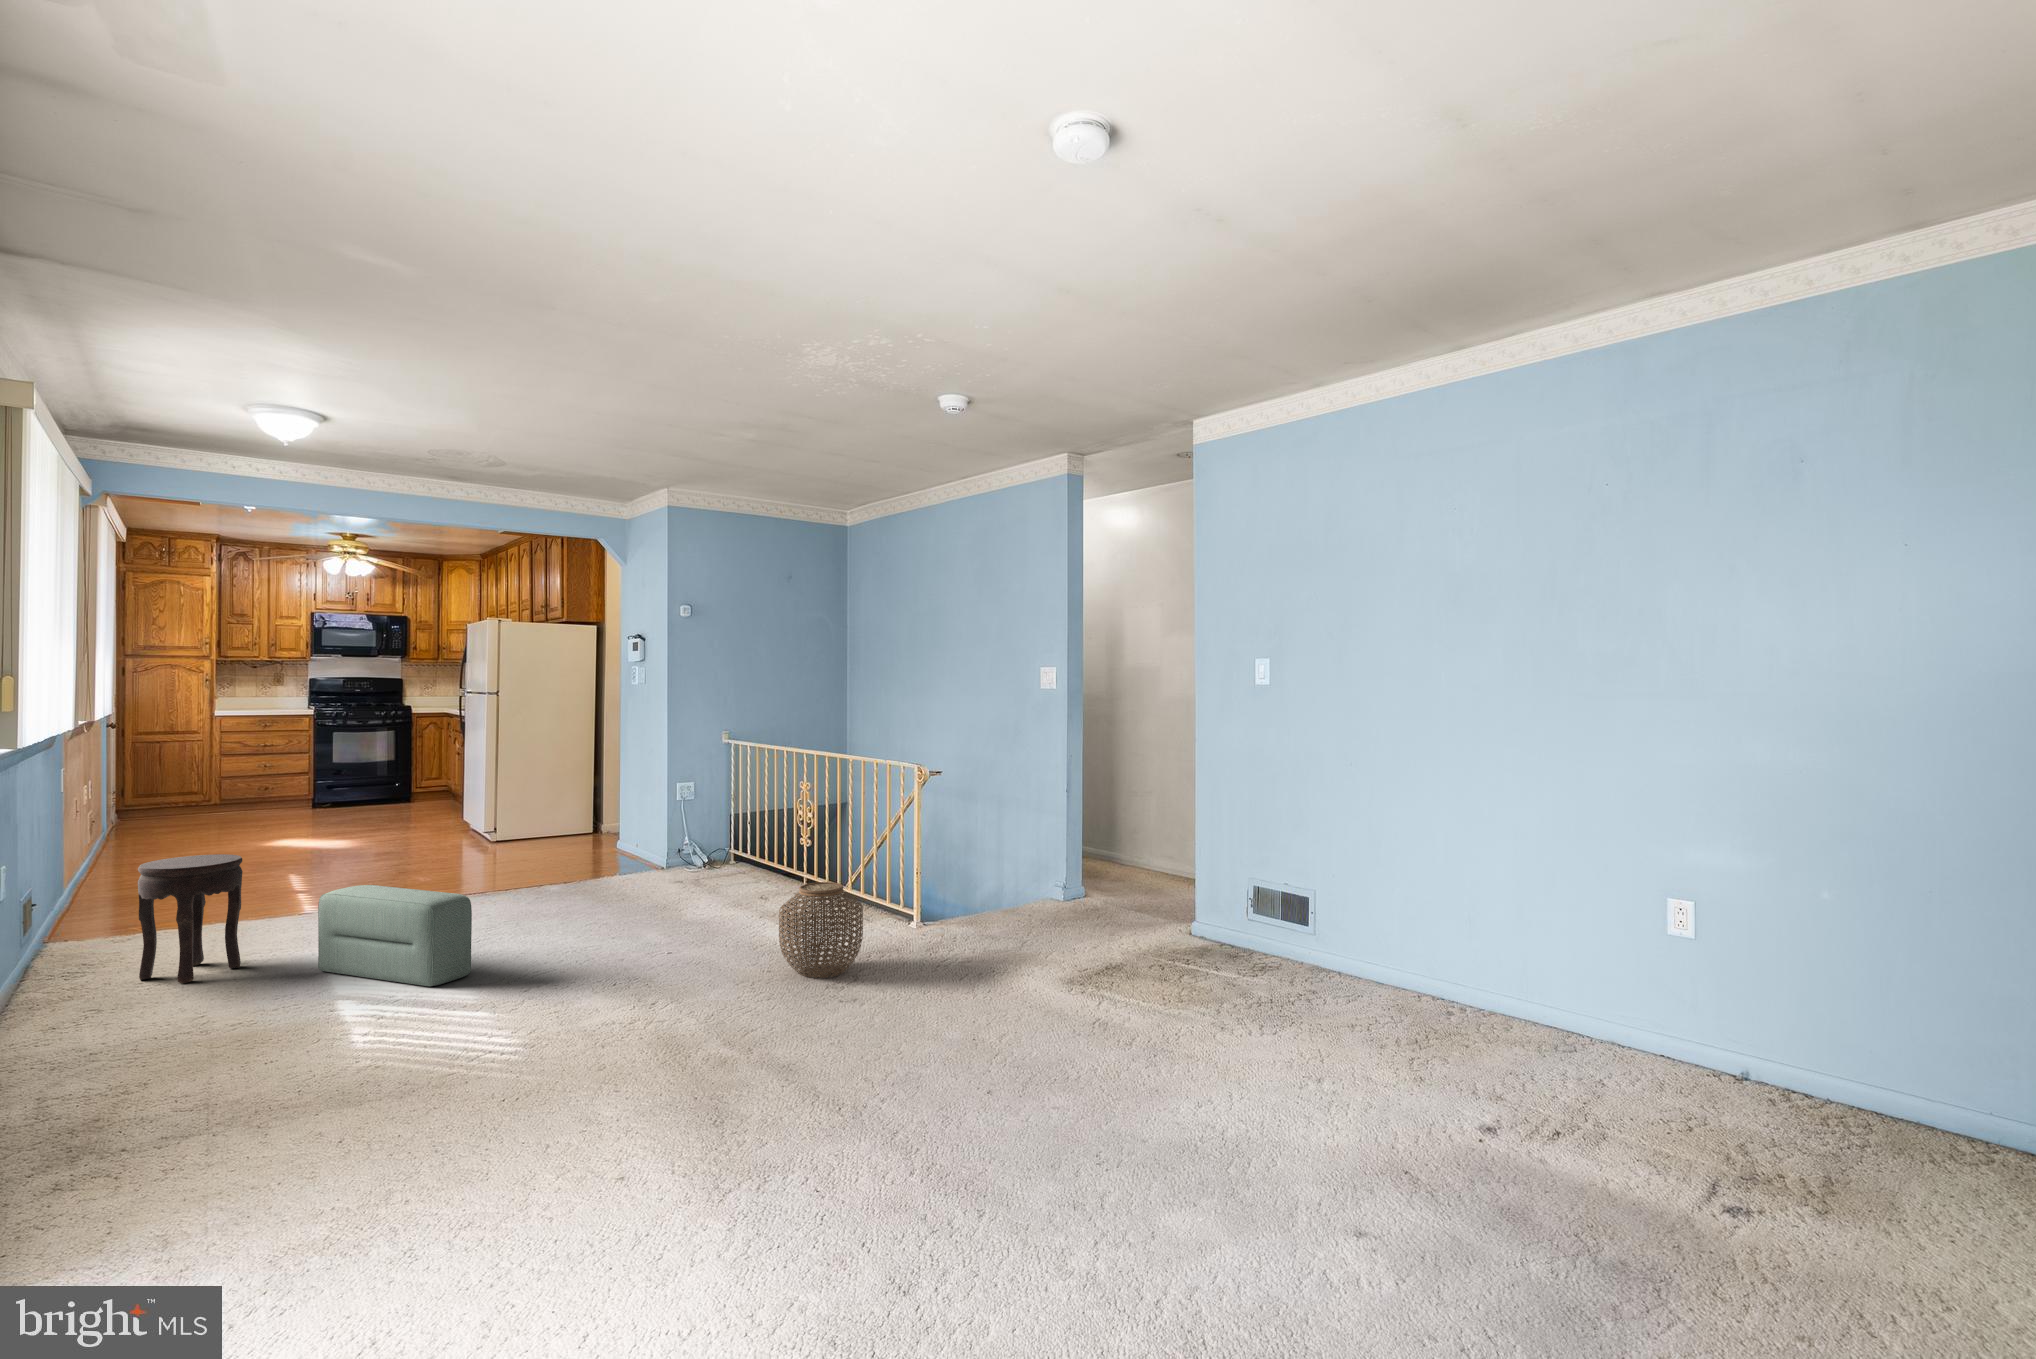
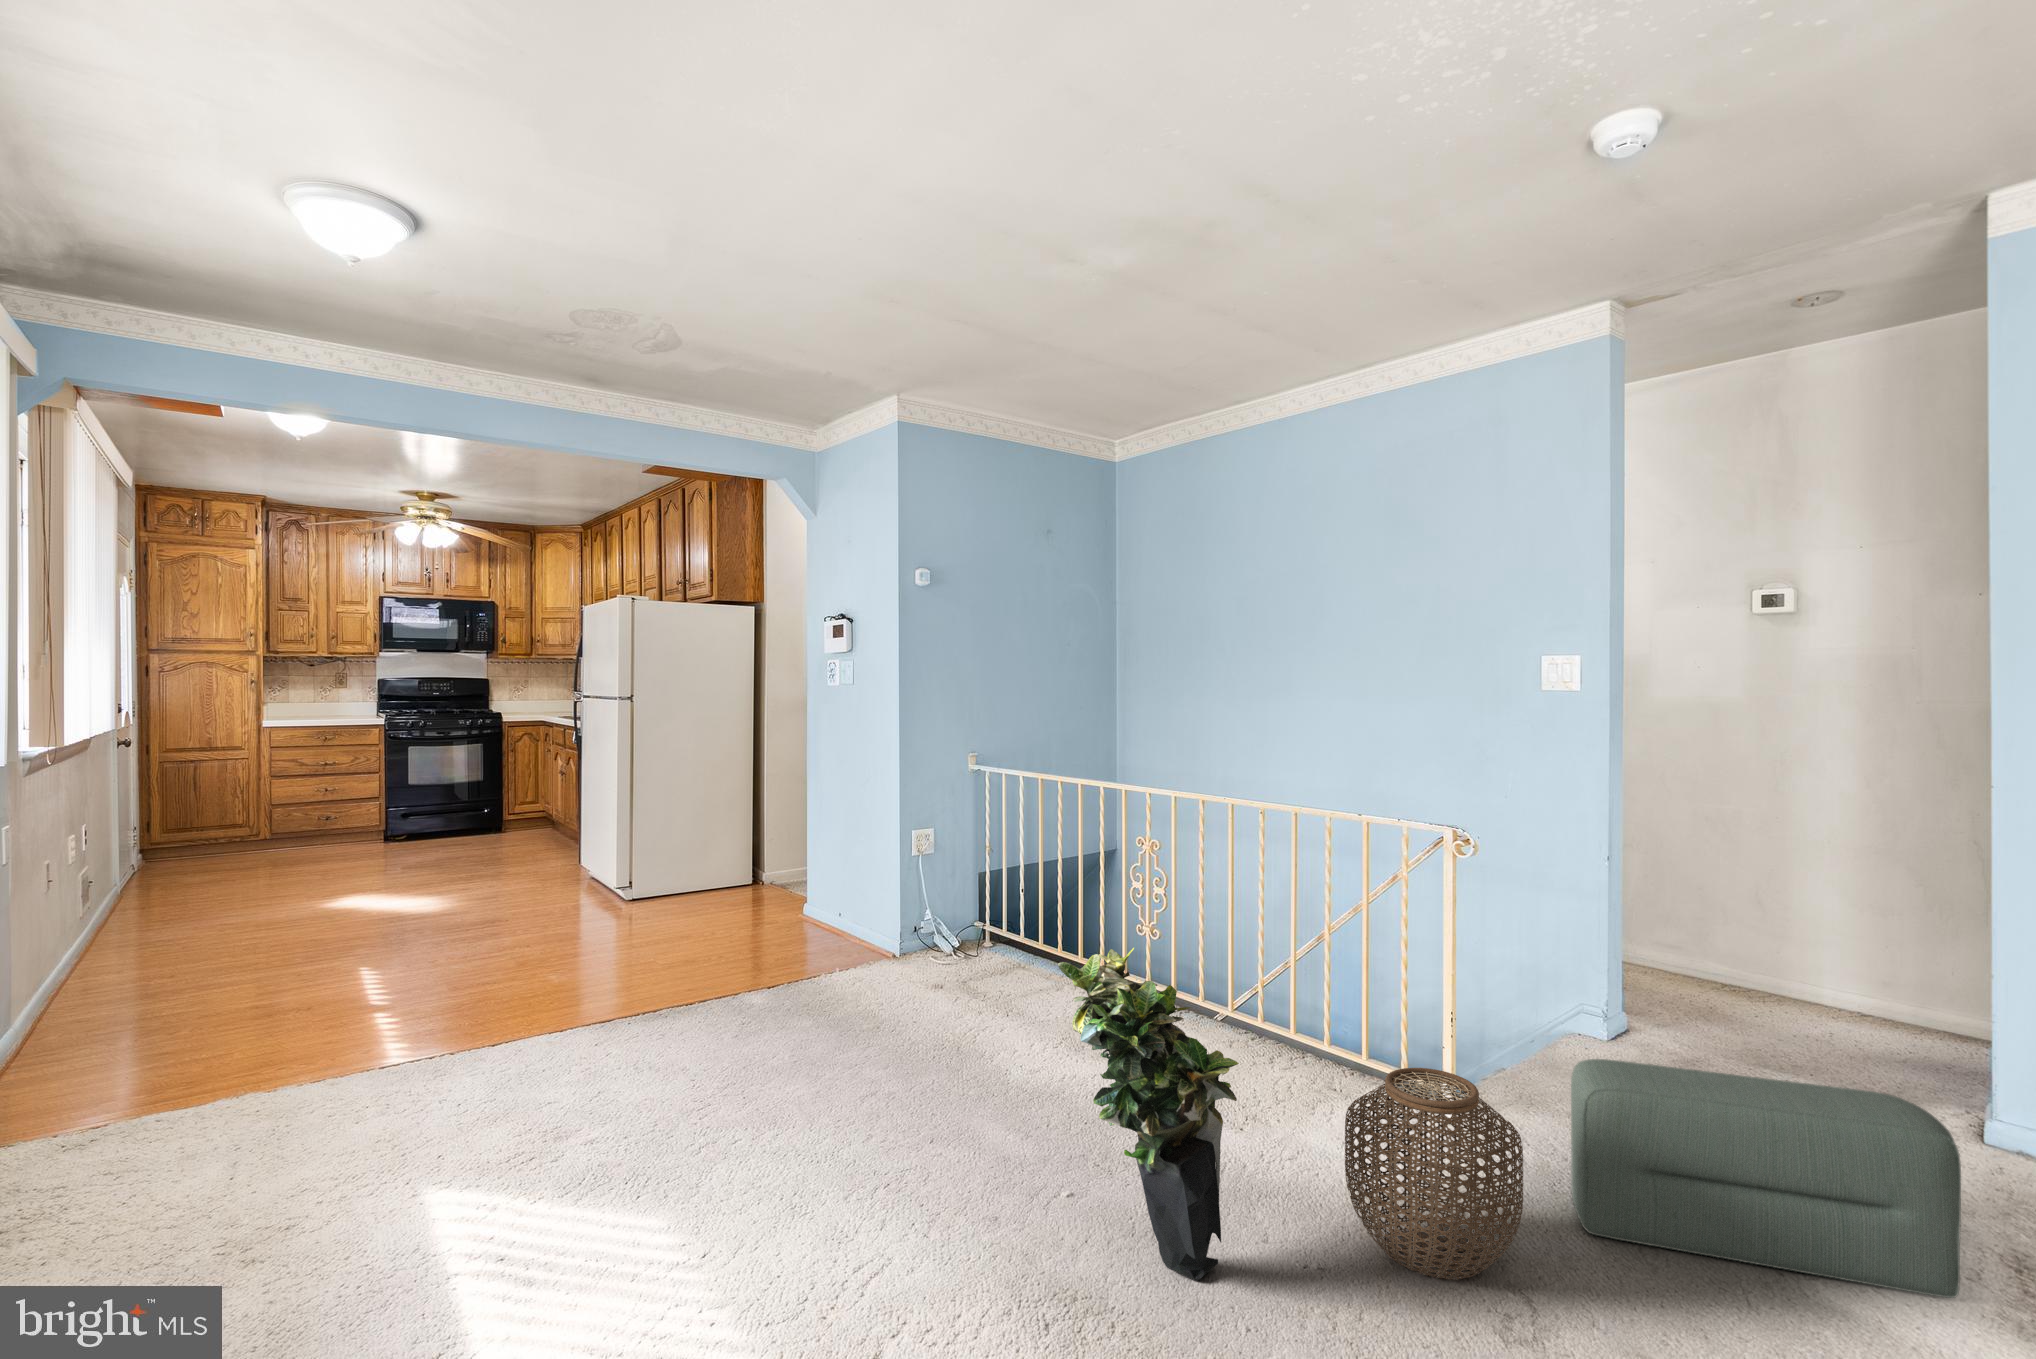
potted plant: none [633,821,724,979] -> present [1058,948,1239,1281]
side table: present [138,854,243,983] -> none [102,1008,305,1291]
pouf: present [318,885,472,986] -> present [1571,1059,1961,1298]

